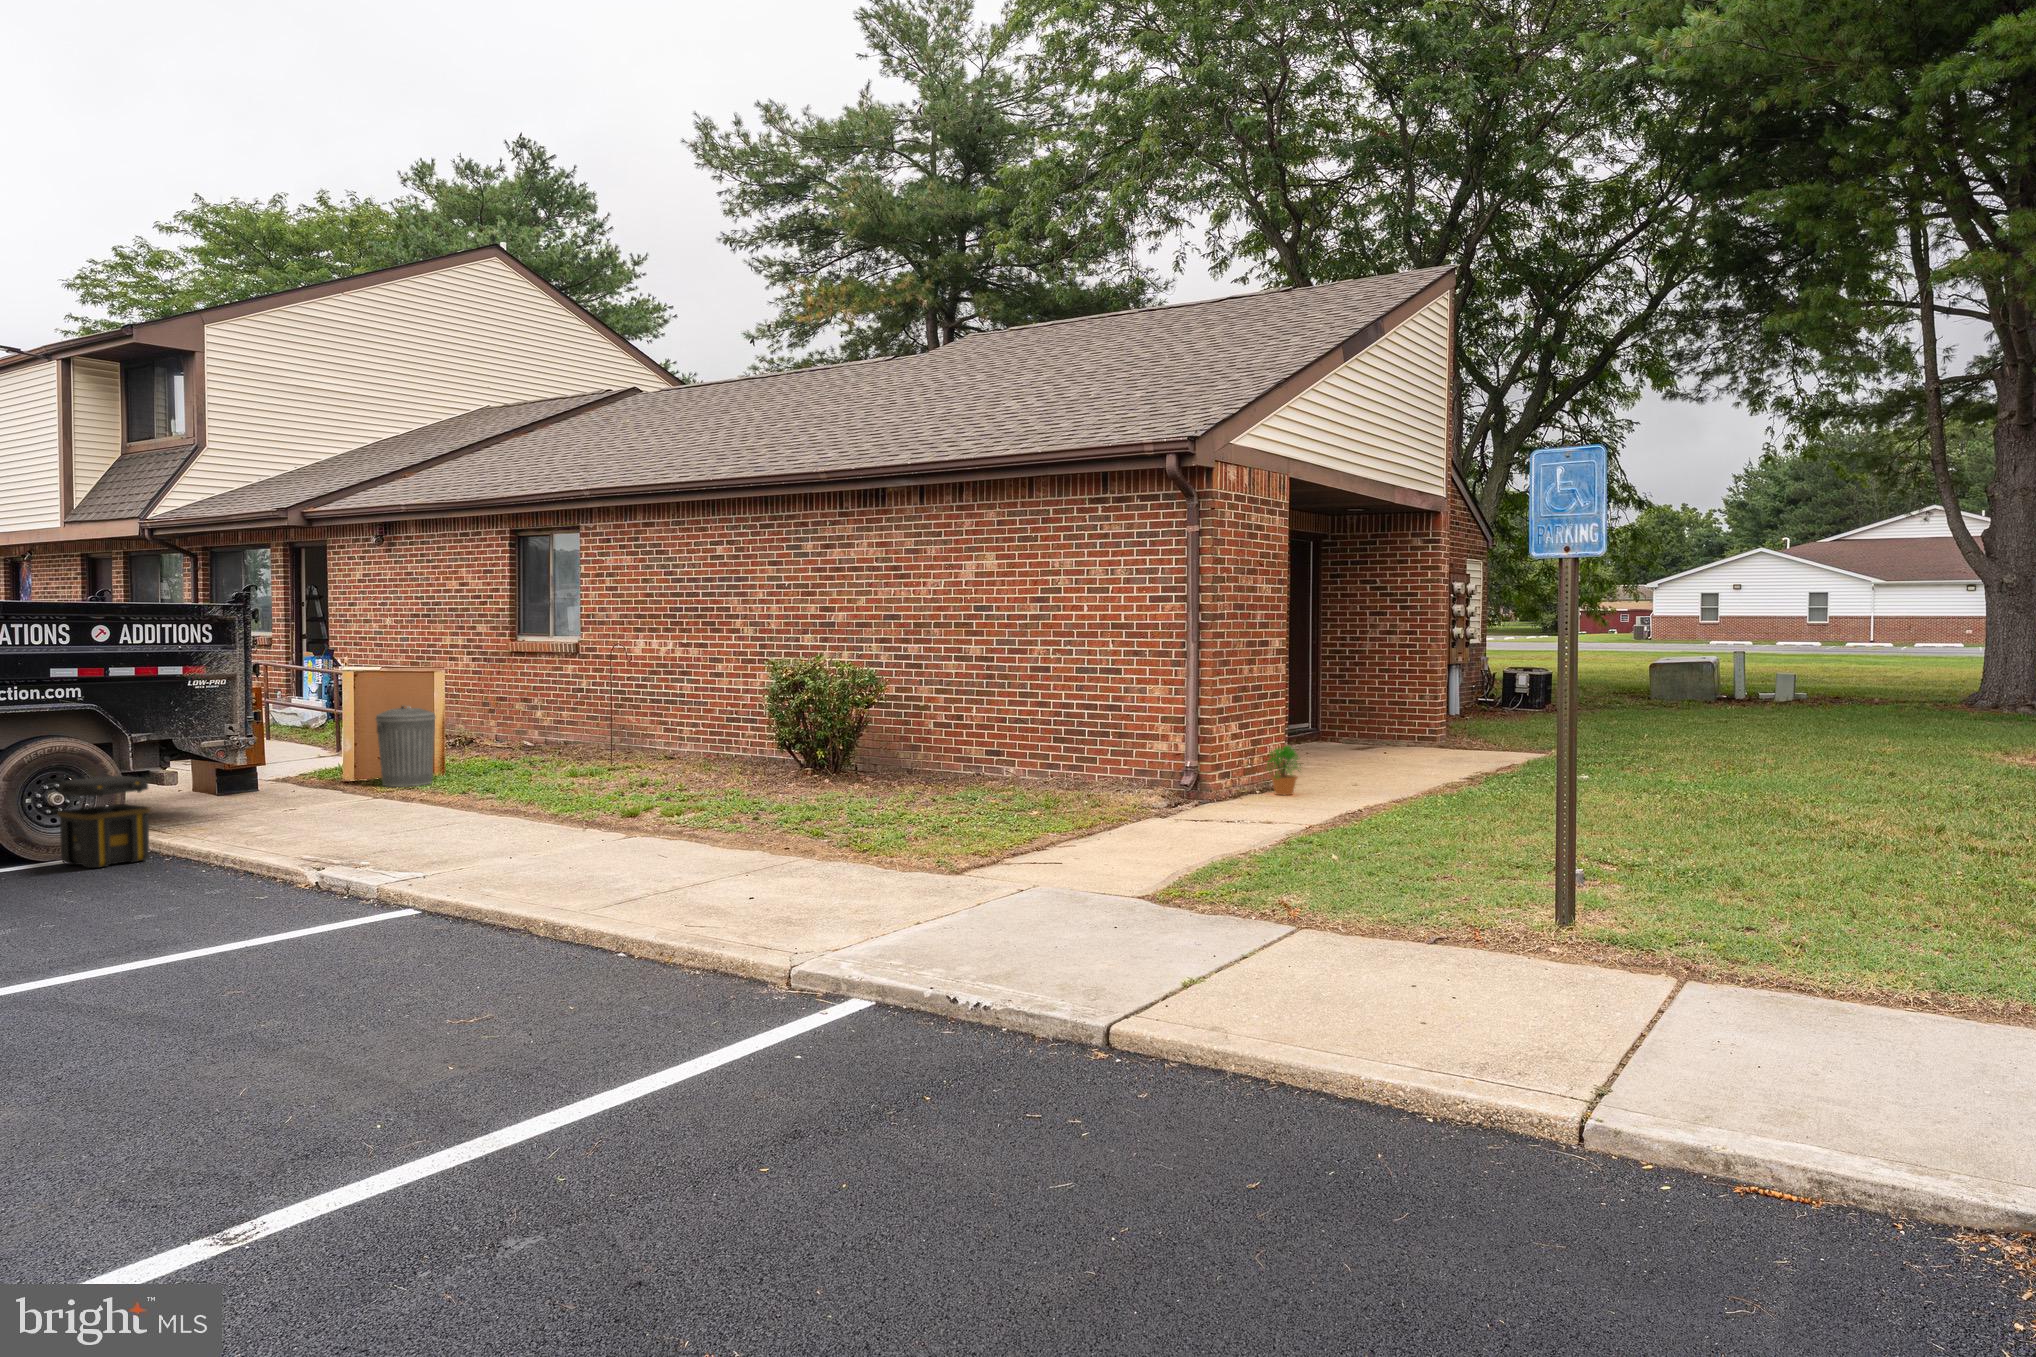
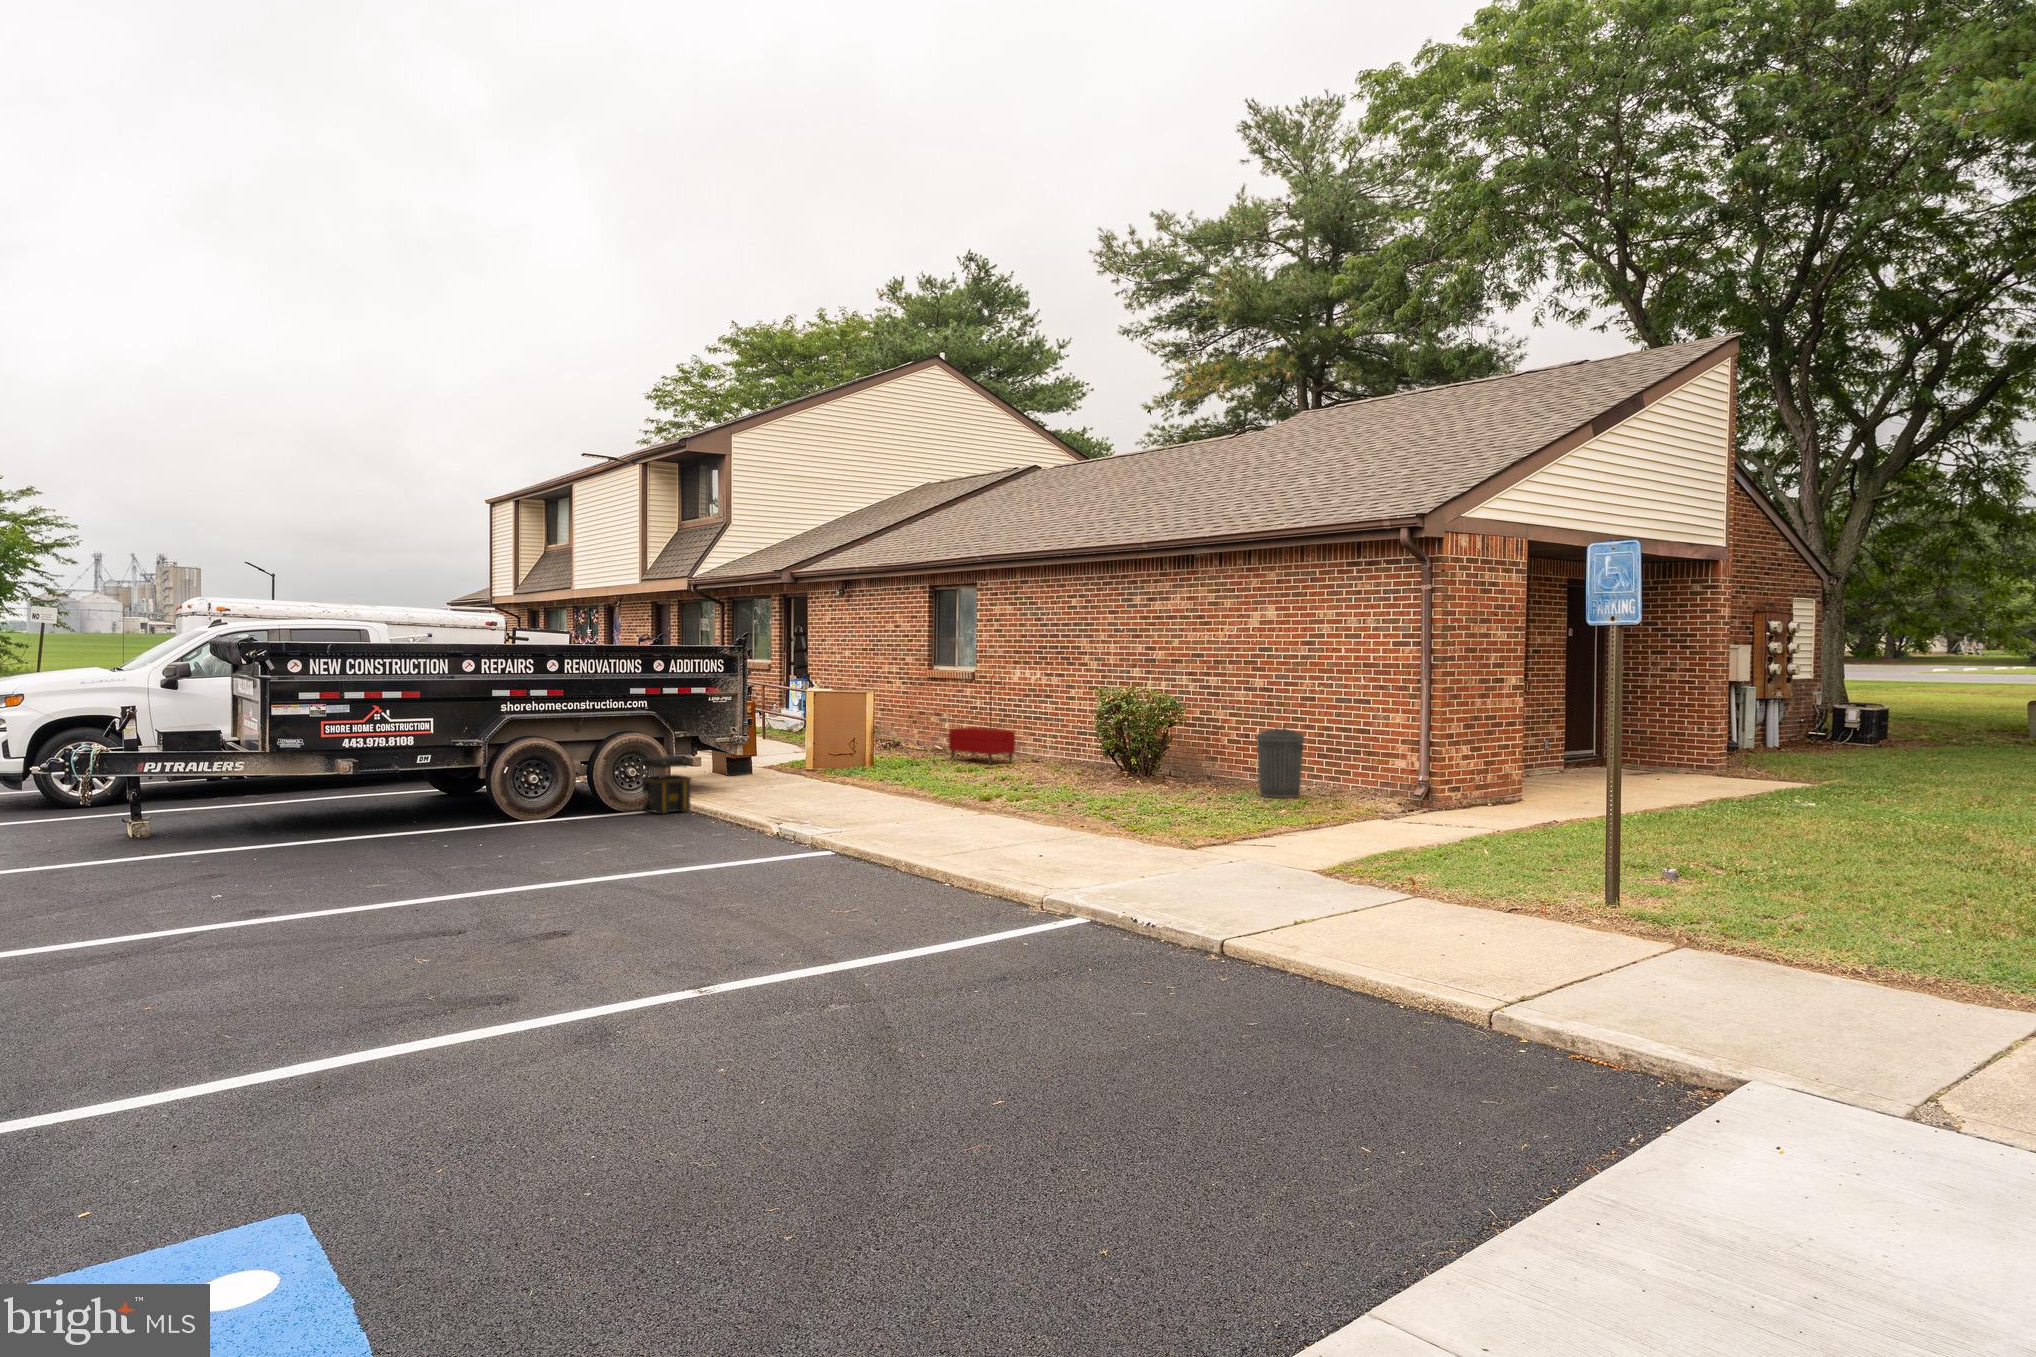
trash can: present [376,706,436,787] -> present [1256,728,1304,798]
bench: none [547,715,642,764] -> present [949,727,1015,764]
potted plant: present [1268,746,1301,795] -> none [1501,767,1537,811]

